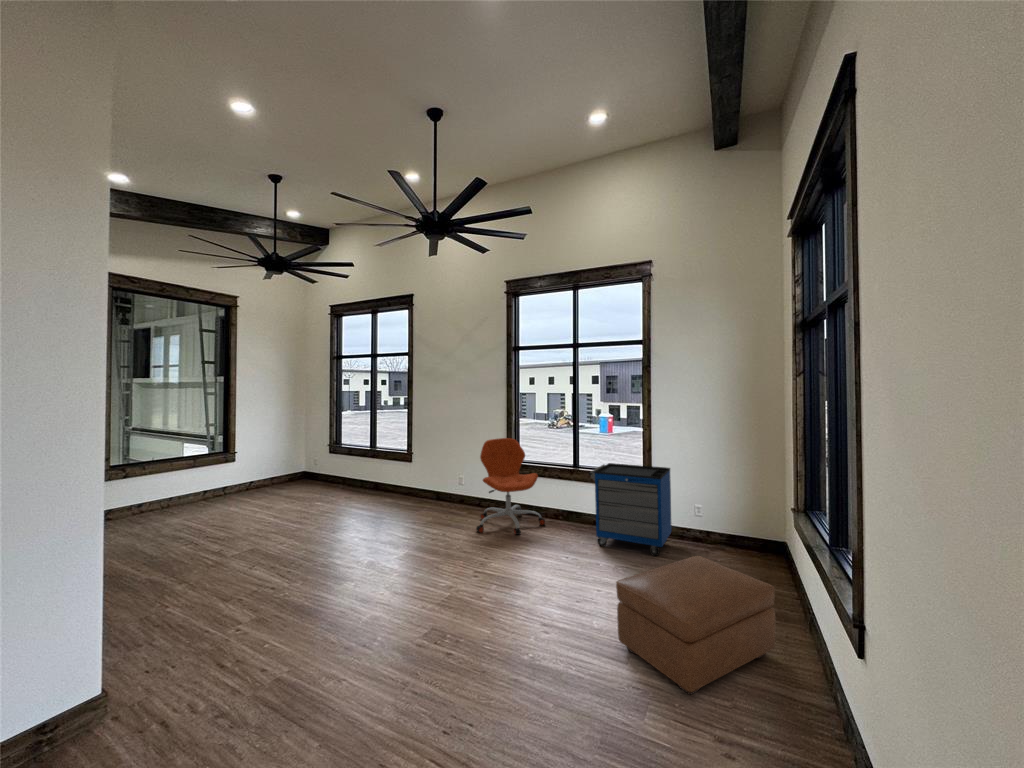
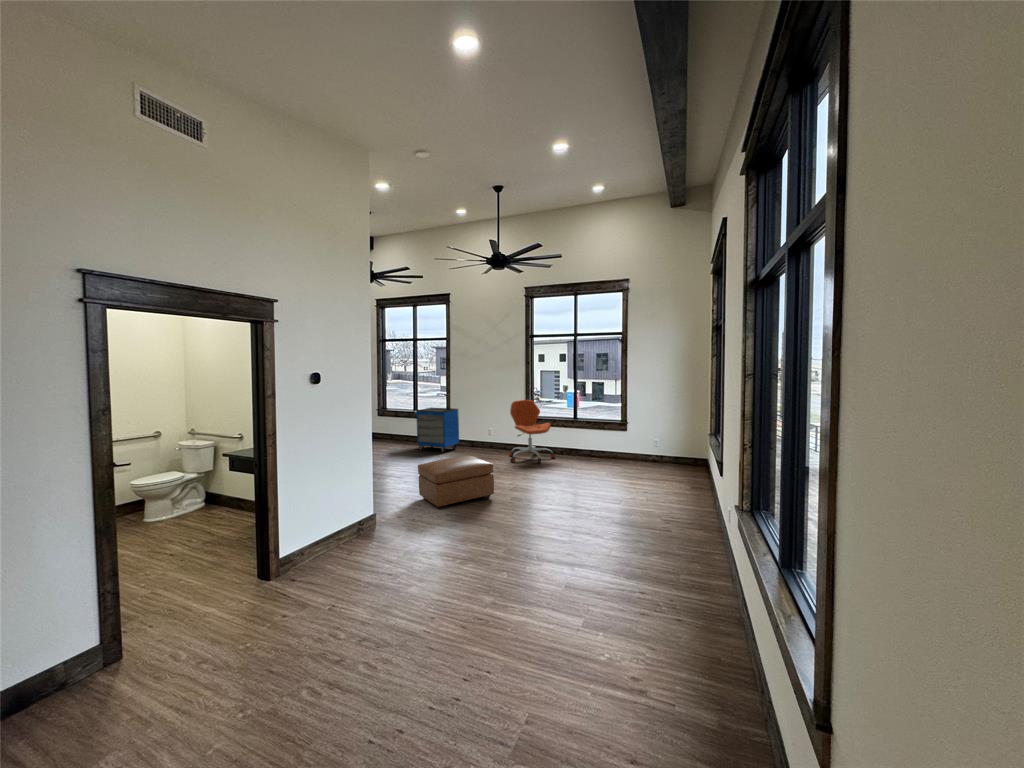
storage cabinet: present [589,463,672,556] -> present [414,408,459,453]
ottoman: present [616,556,775,695] -> present [418,456,494,509]

